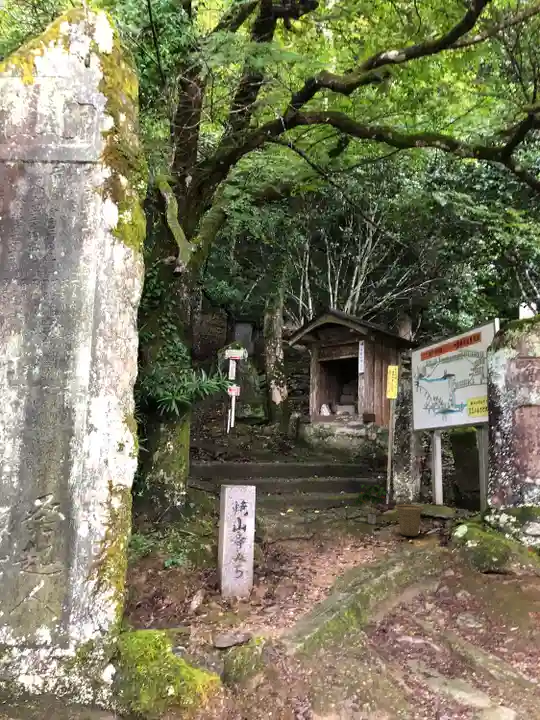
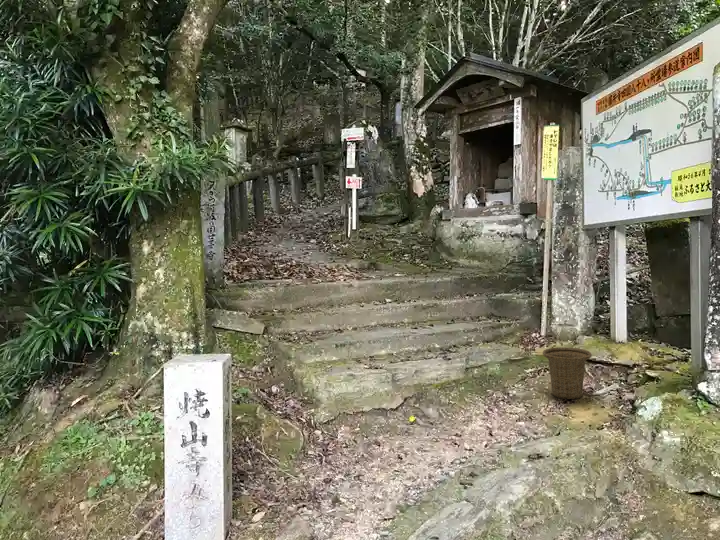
potted plant: present [355,485,389,524] -> none [484,314,538,373]

